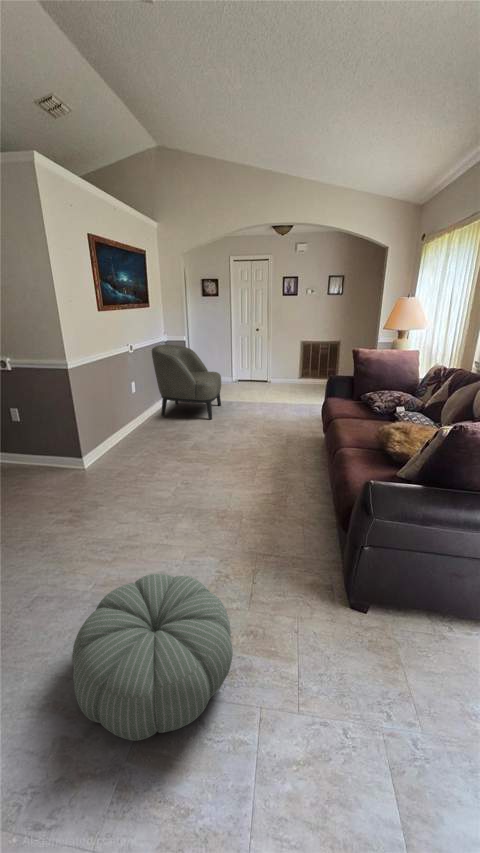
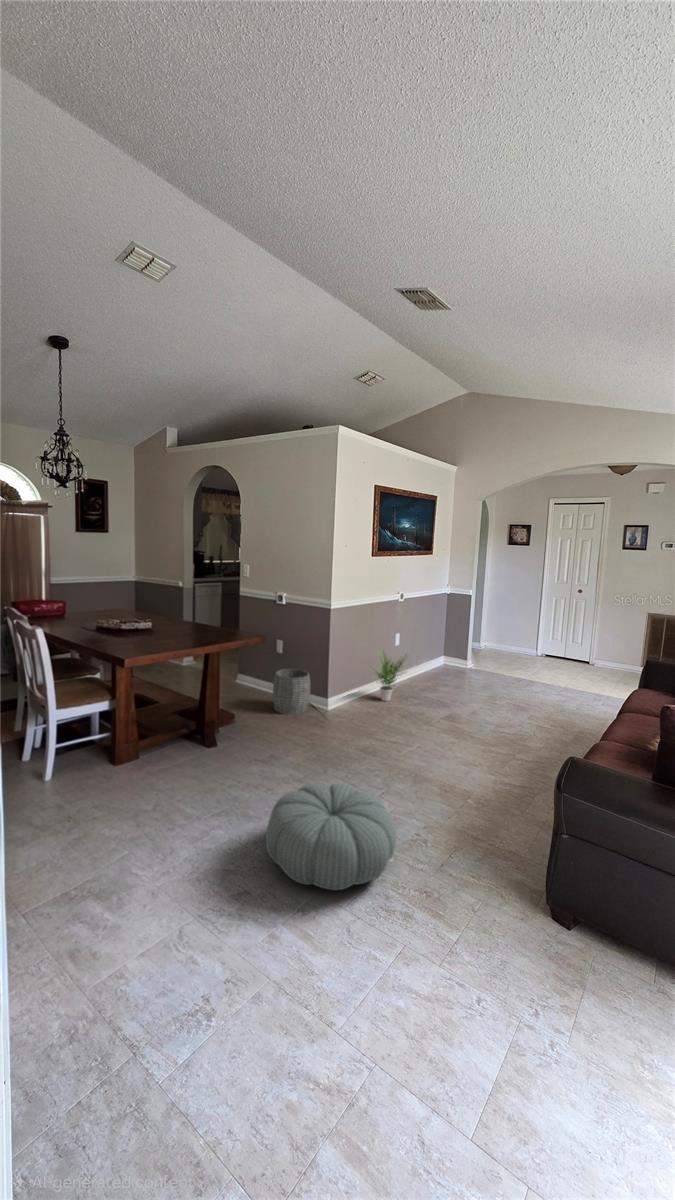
armchair: present [152,345,221,420] -> none [425,597,508,694]
potted plant: none [110,400,156,446] -> present [374,654,406,701]
woven basket: none [18,436,64,485] -> present [273,669,311,715]

